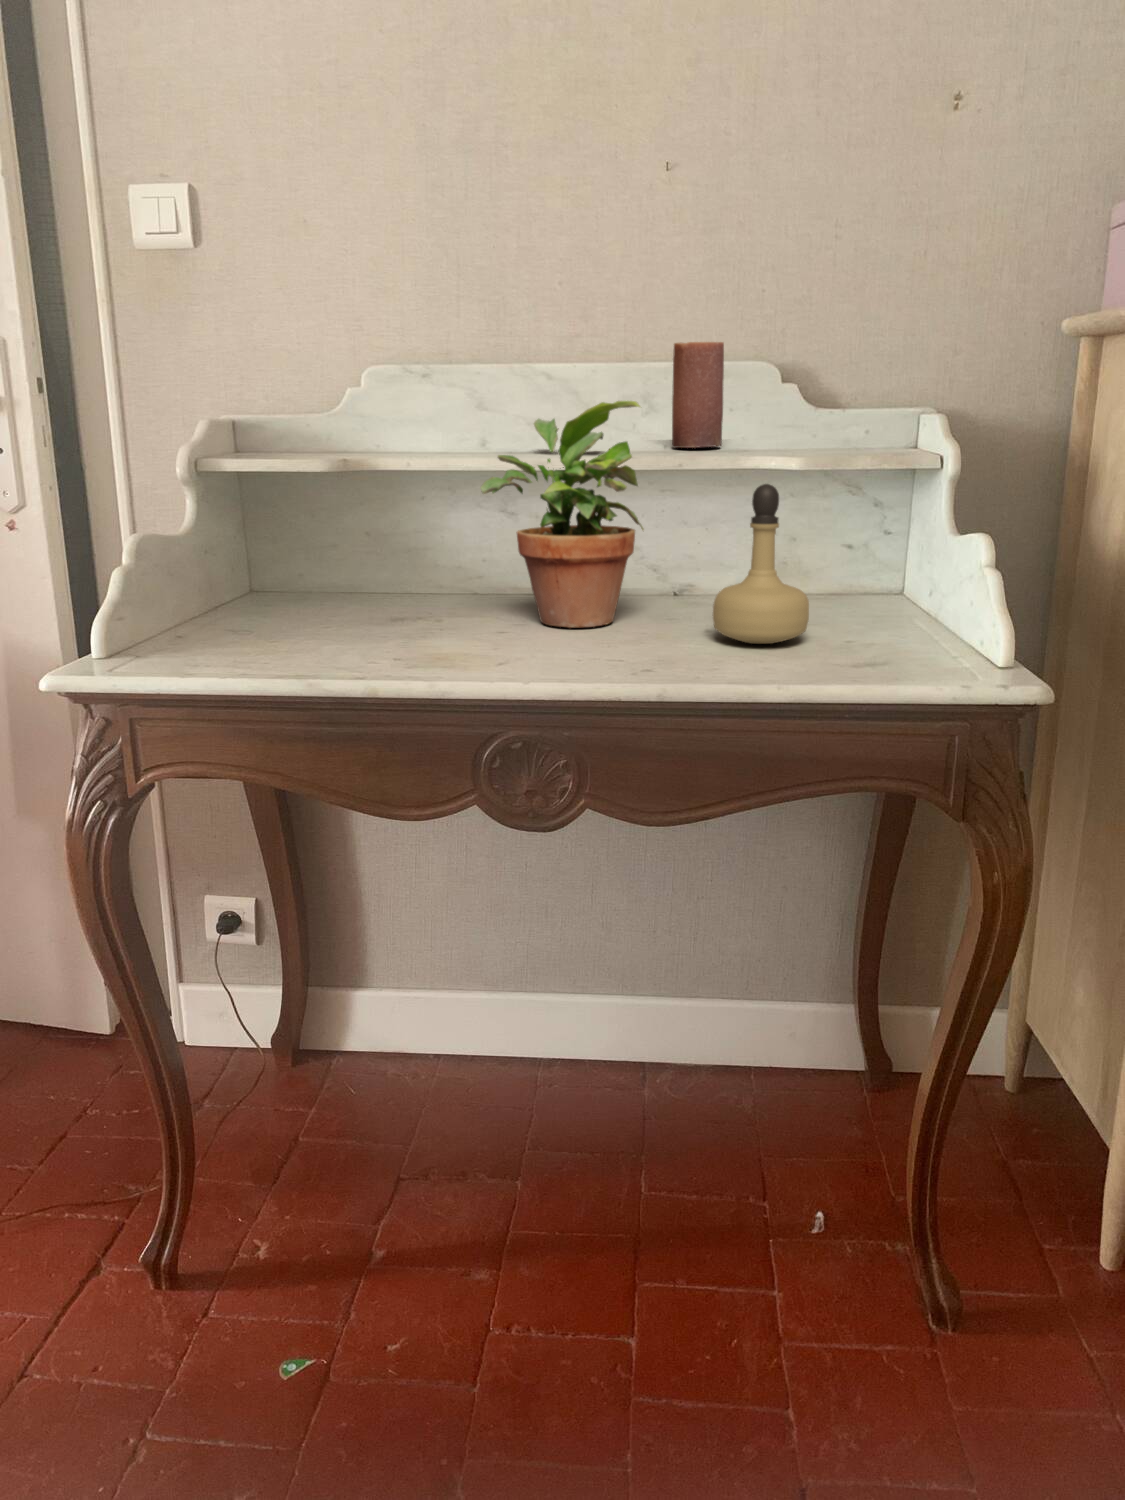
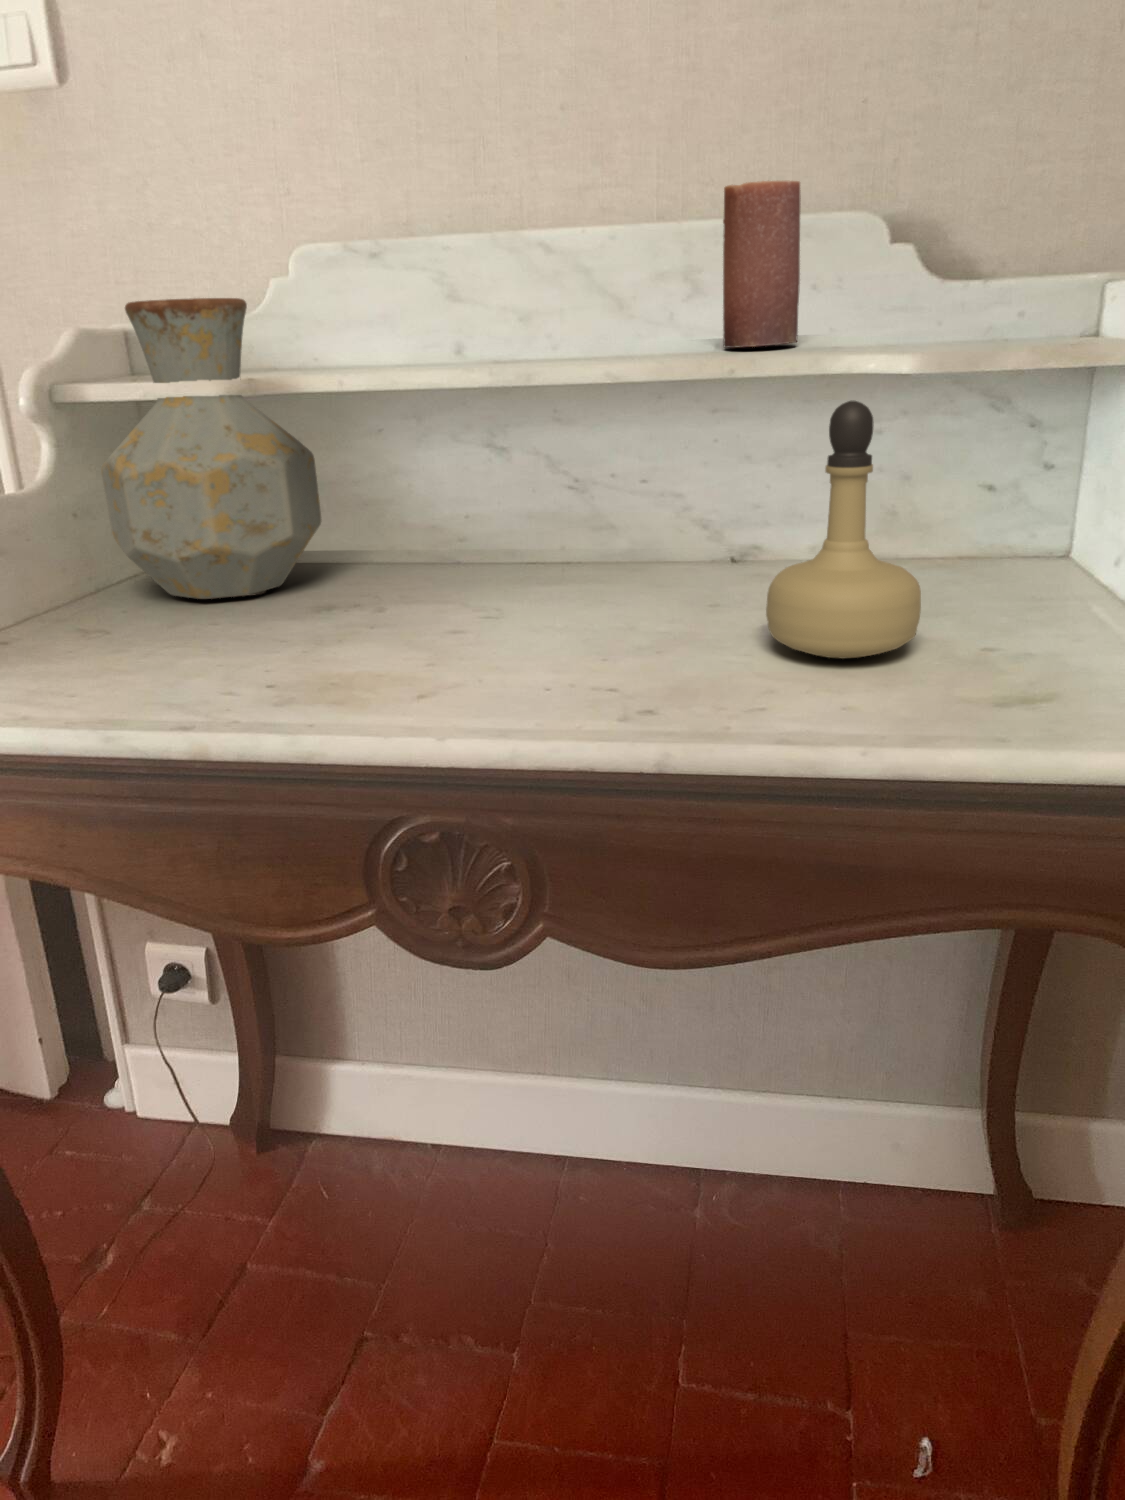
potted plant: present [481,401,644,628] -> none [413,273,668,625]
vase: none [233,403,385,612] -> present [101,298,321,599]

